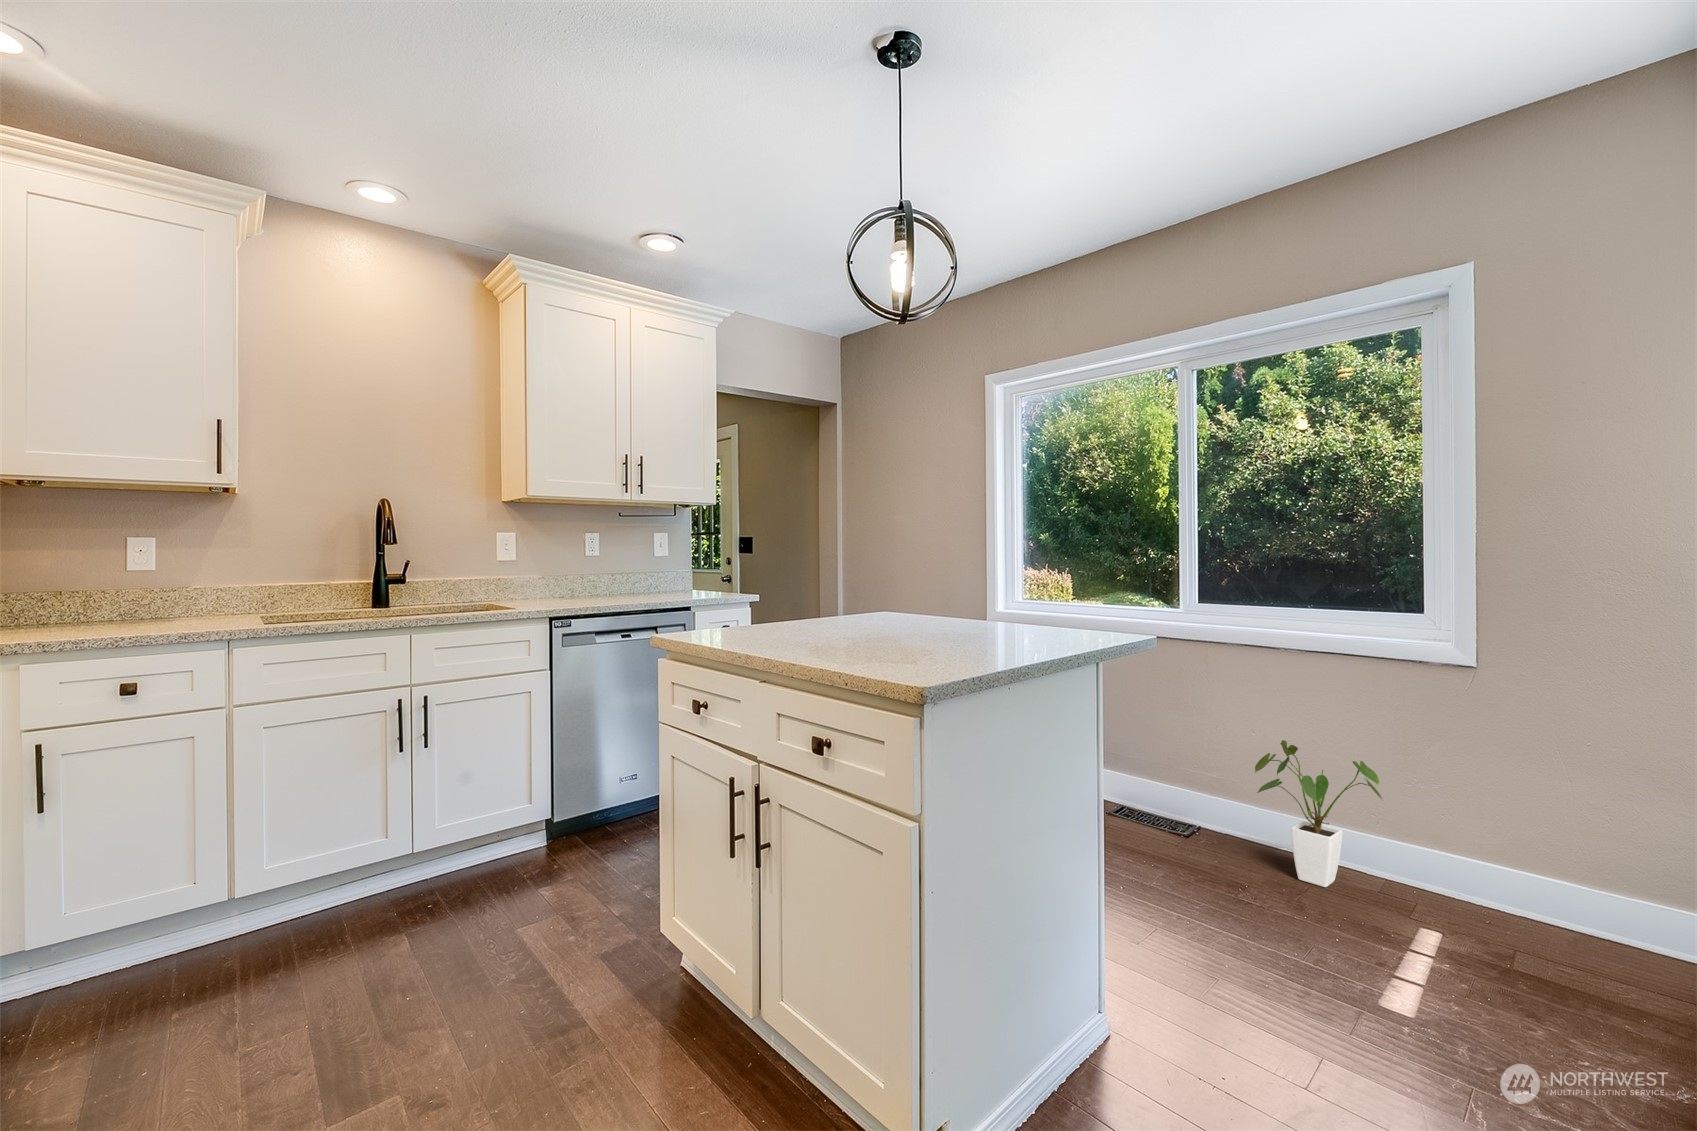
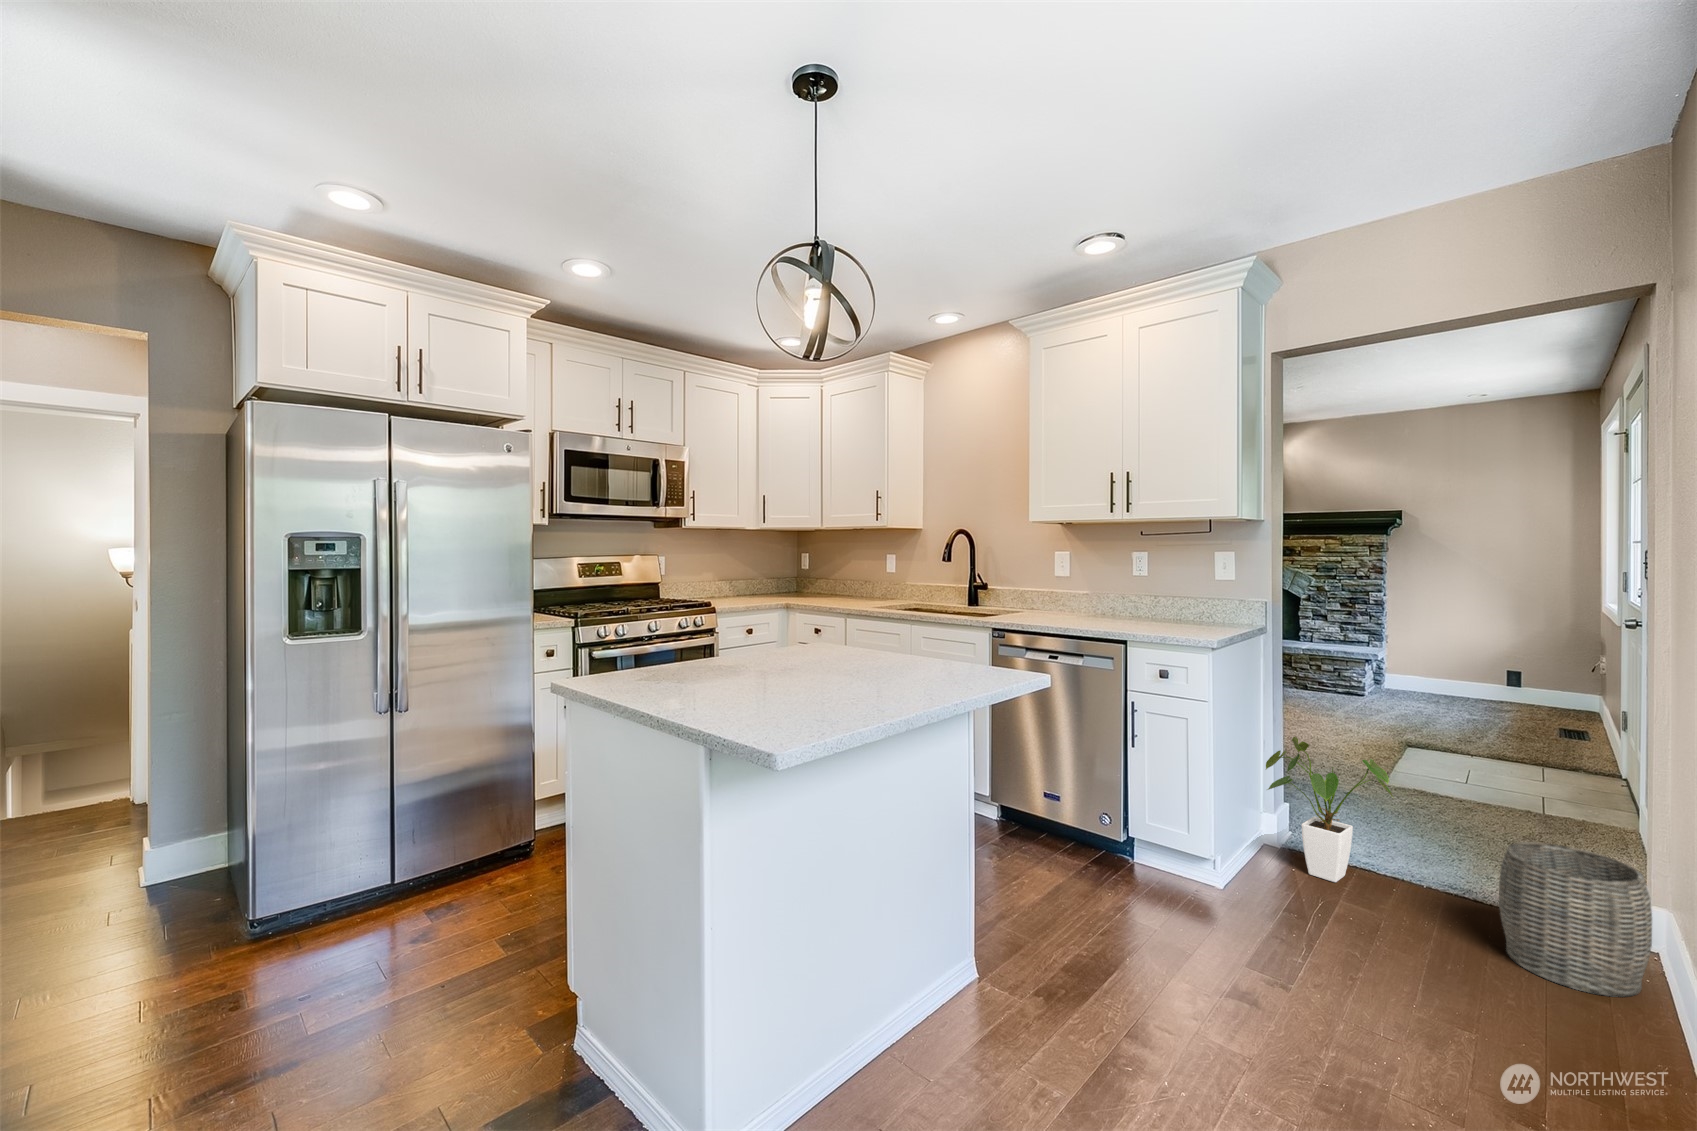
woven basket: none [1491,843,1645,999] -> present [1499,842,1652,997]

